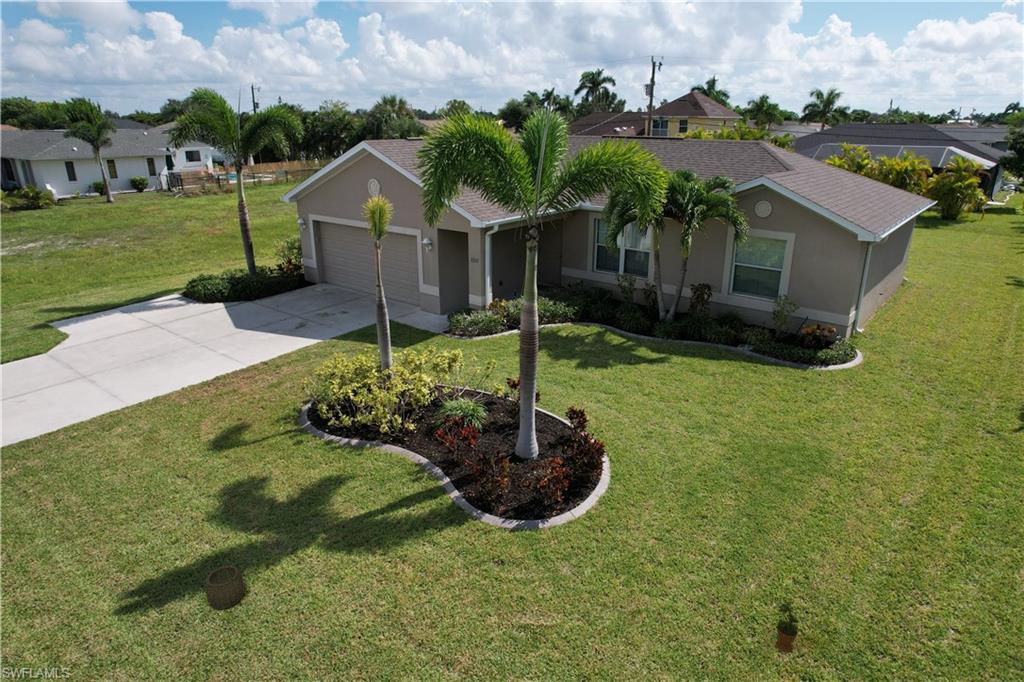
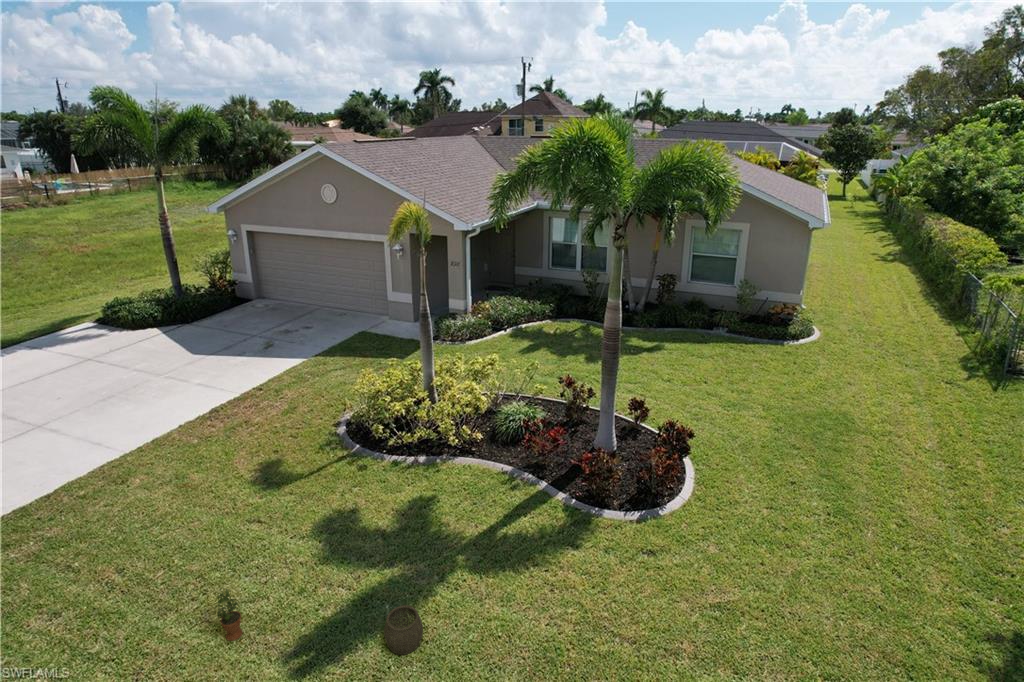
potted plant: present [776,597,798,652] -> present [215,589,243,641]

